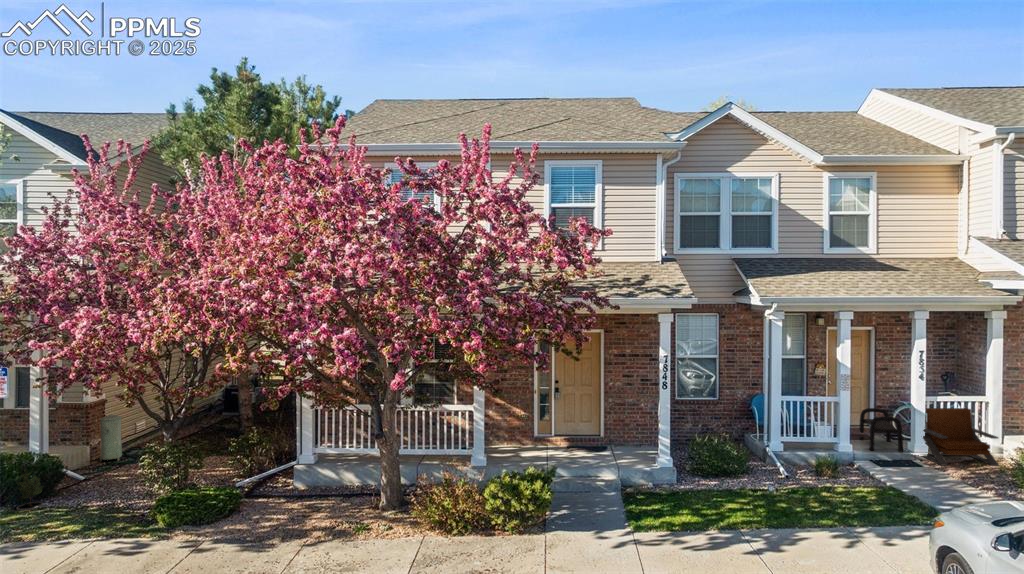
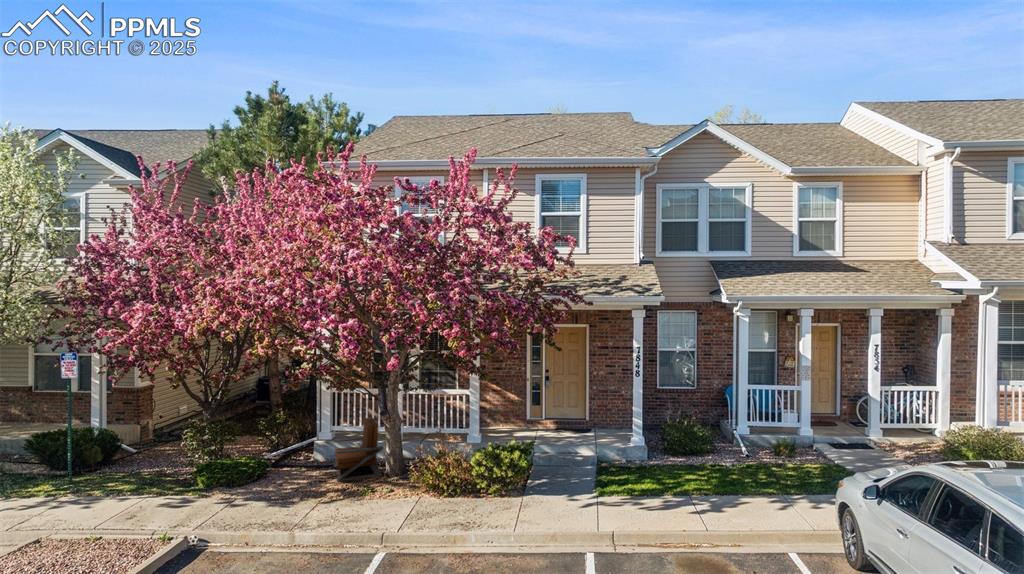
bench: present [859,408,903,452] -> none [823,397,860,436]
lounge chair: present [923,408,999,466] -> present [333,418,383,481]
trash can: present [100,415,122,461] -> none [151,396,169,437]

